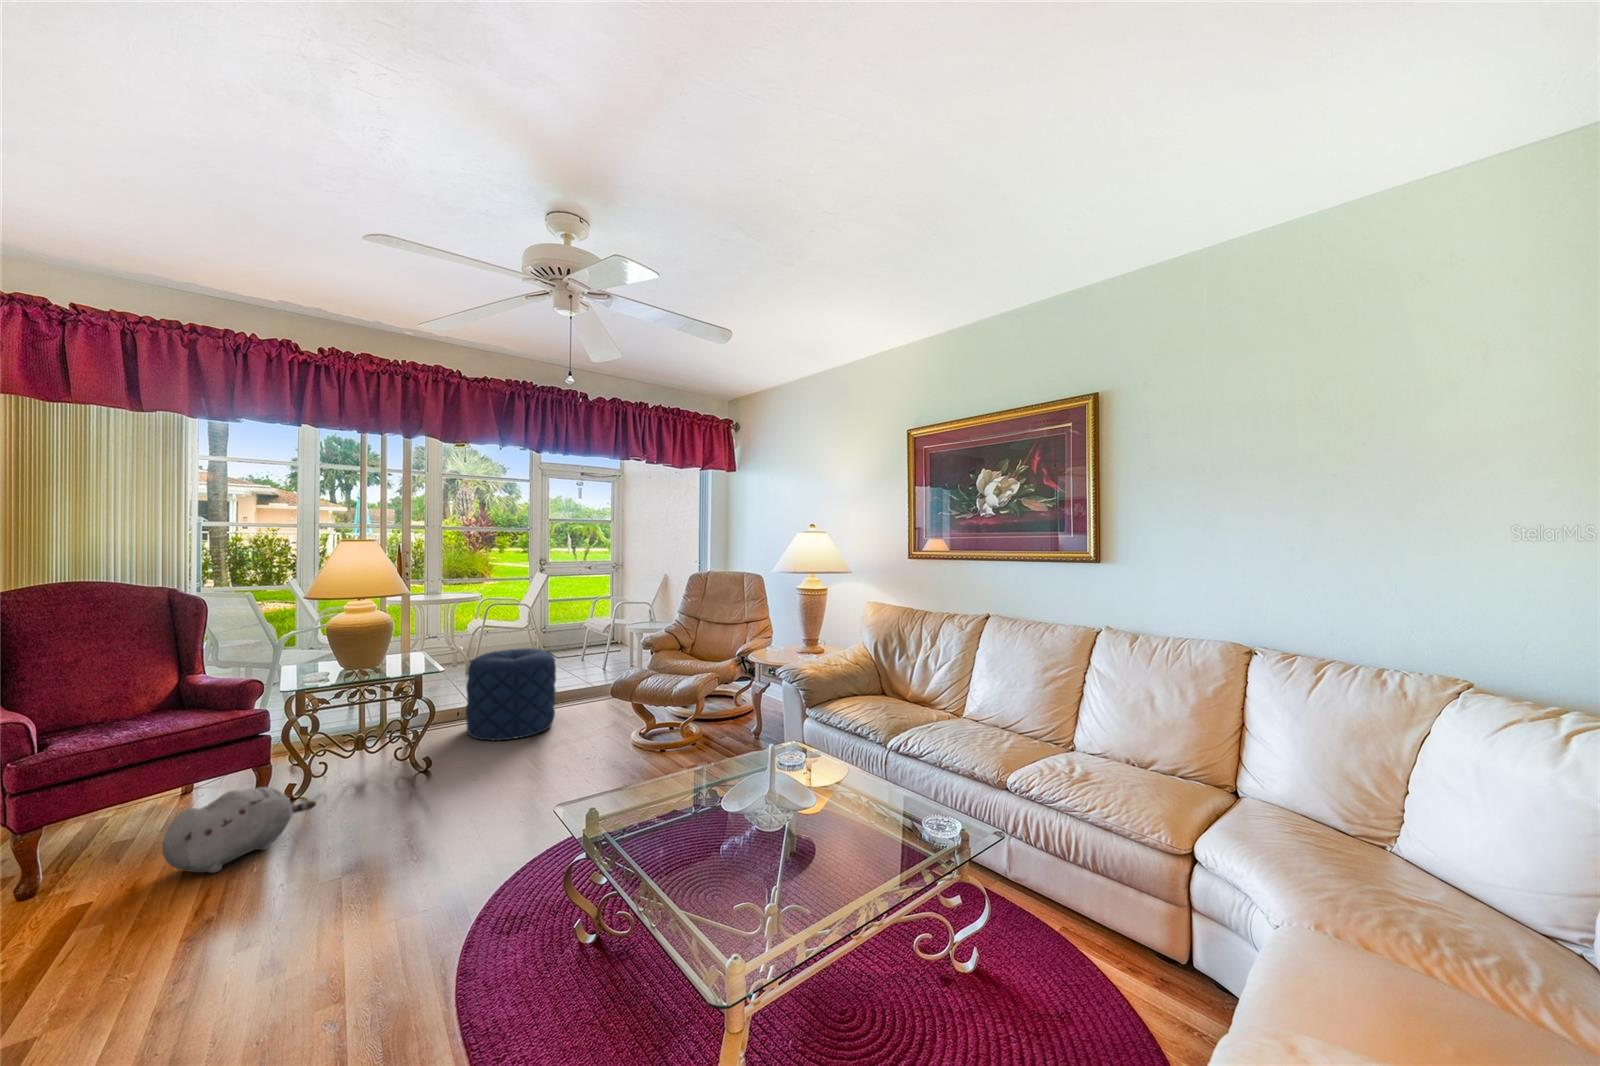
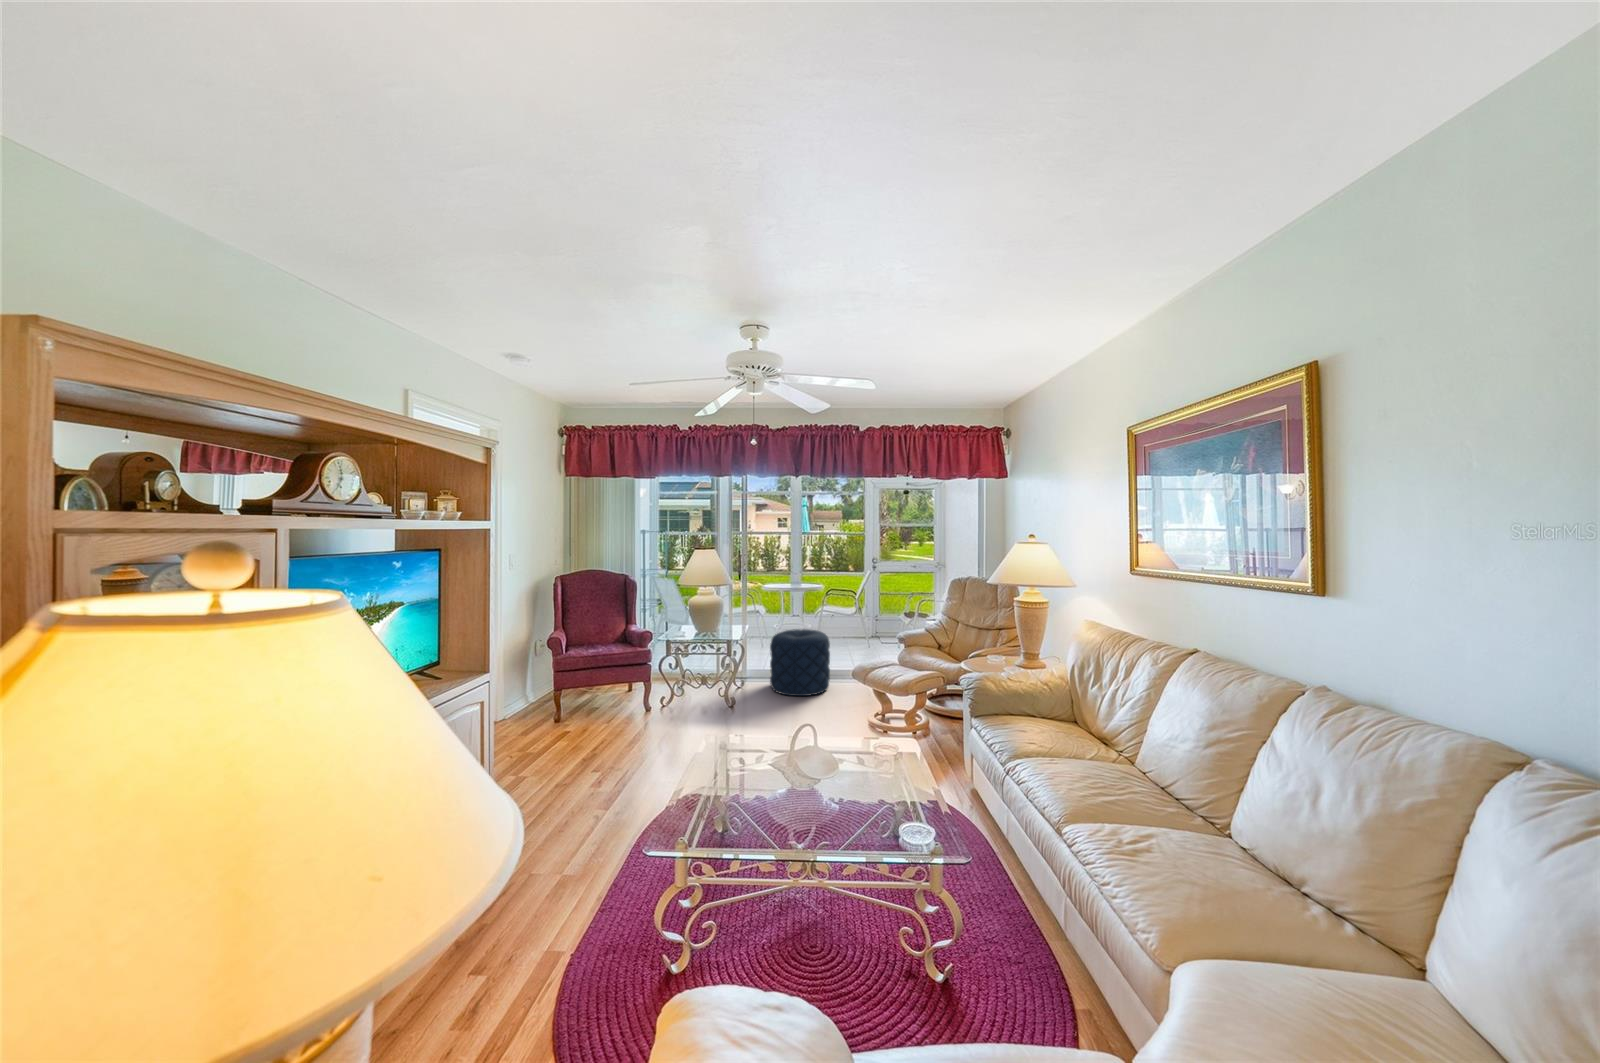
plush toy: present [162,787,316,873] -> none [590,694,660,736]

